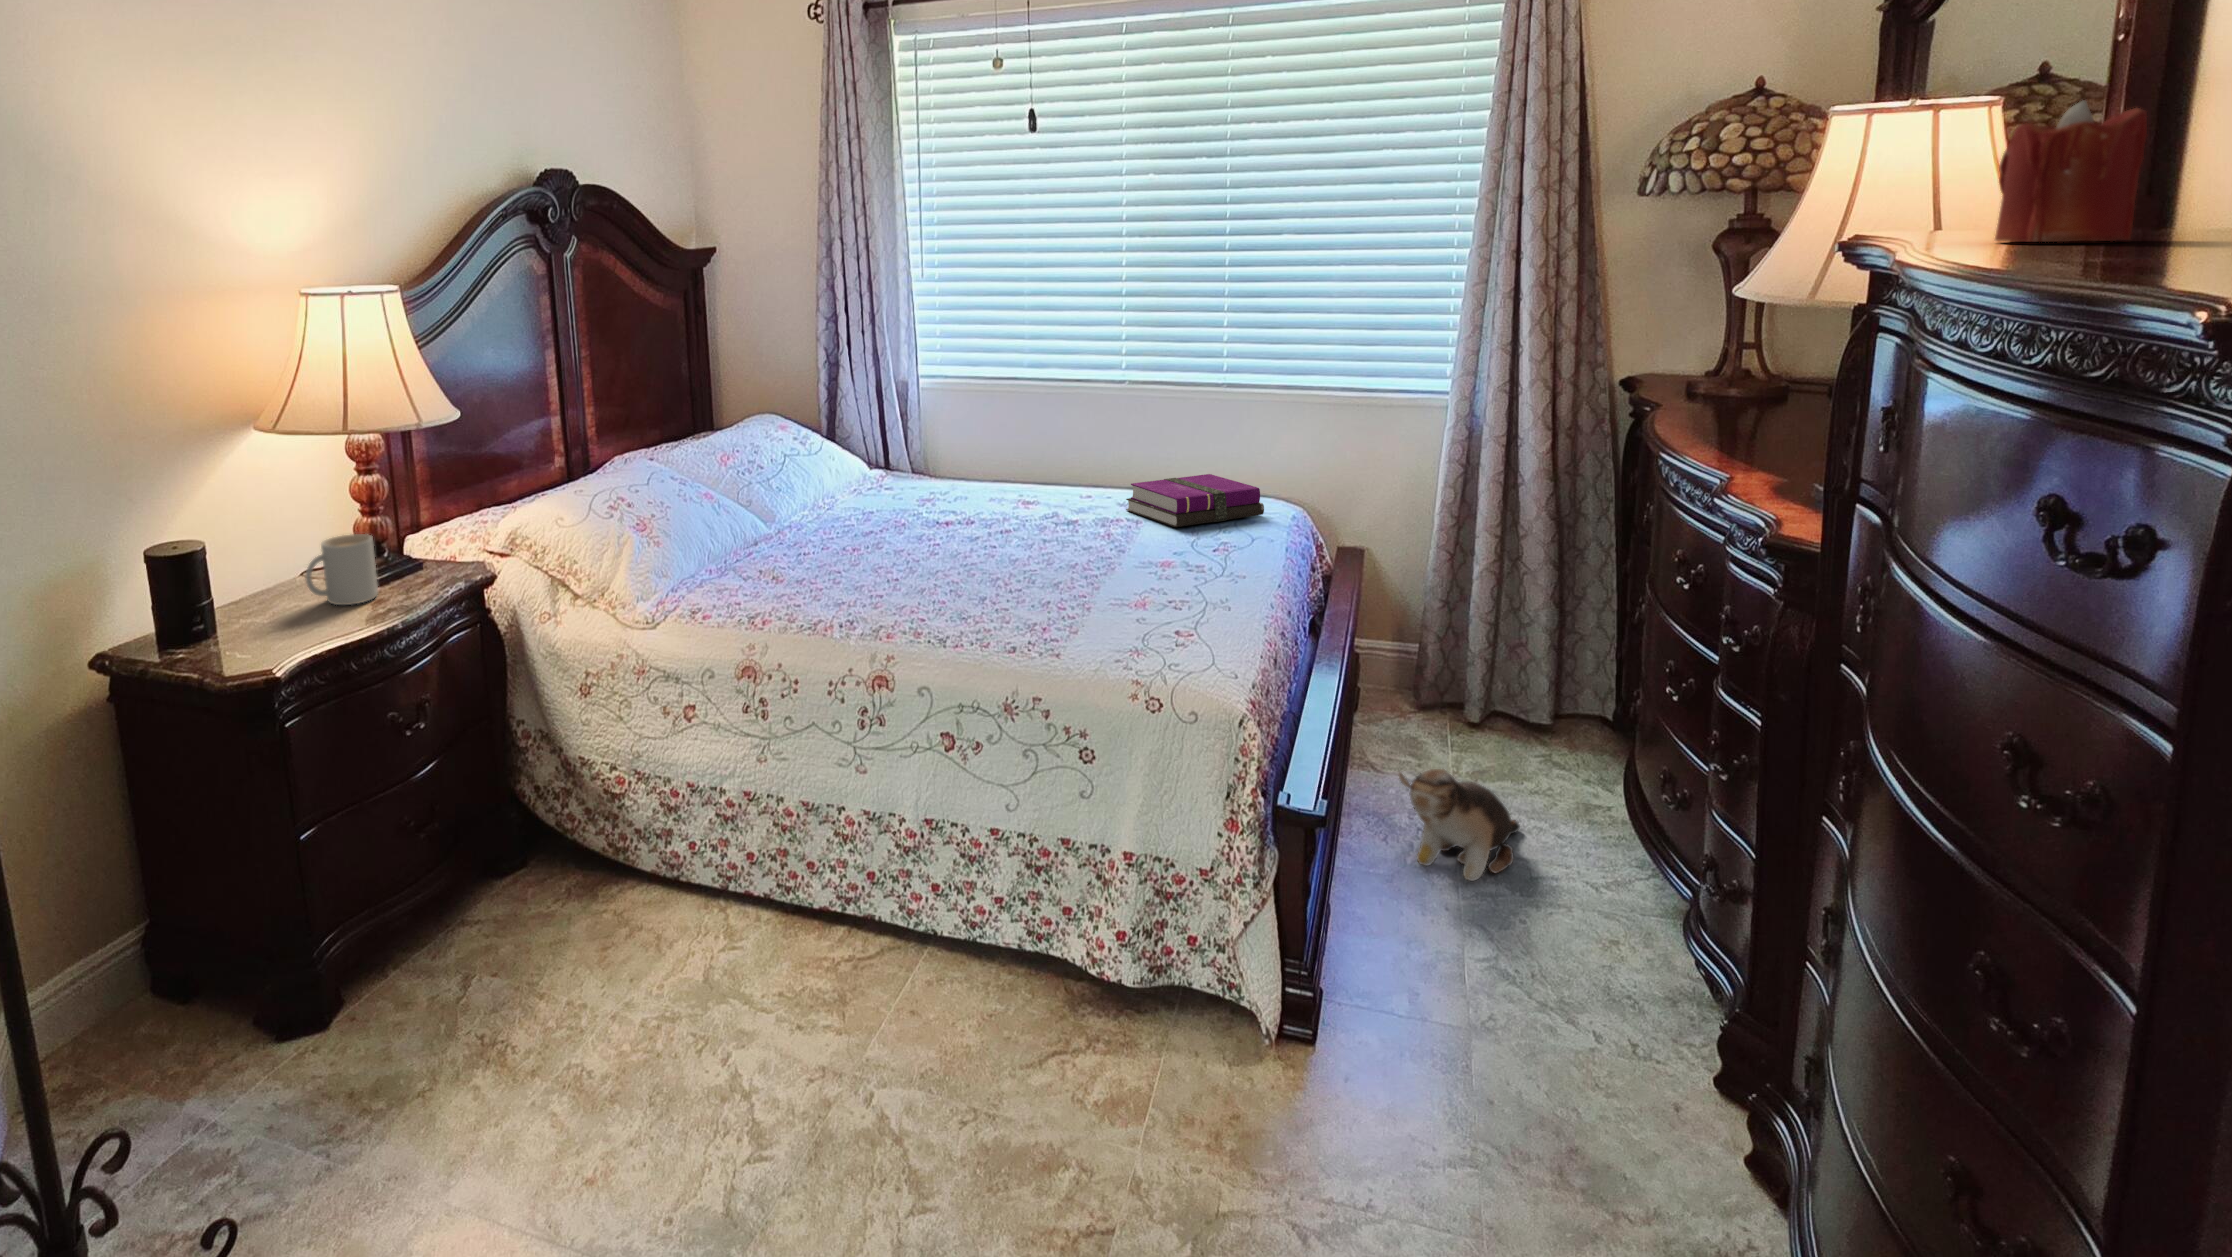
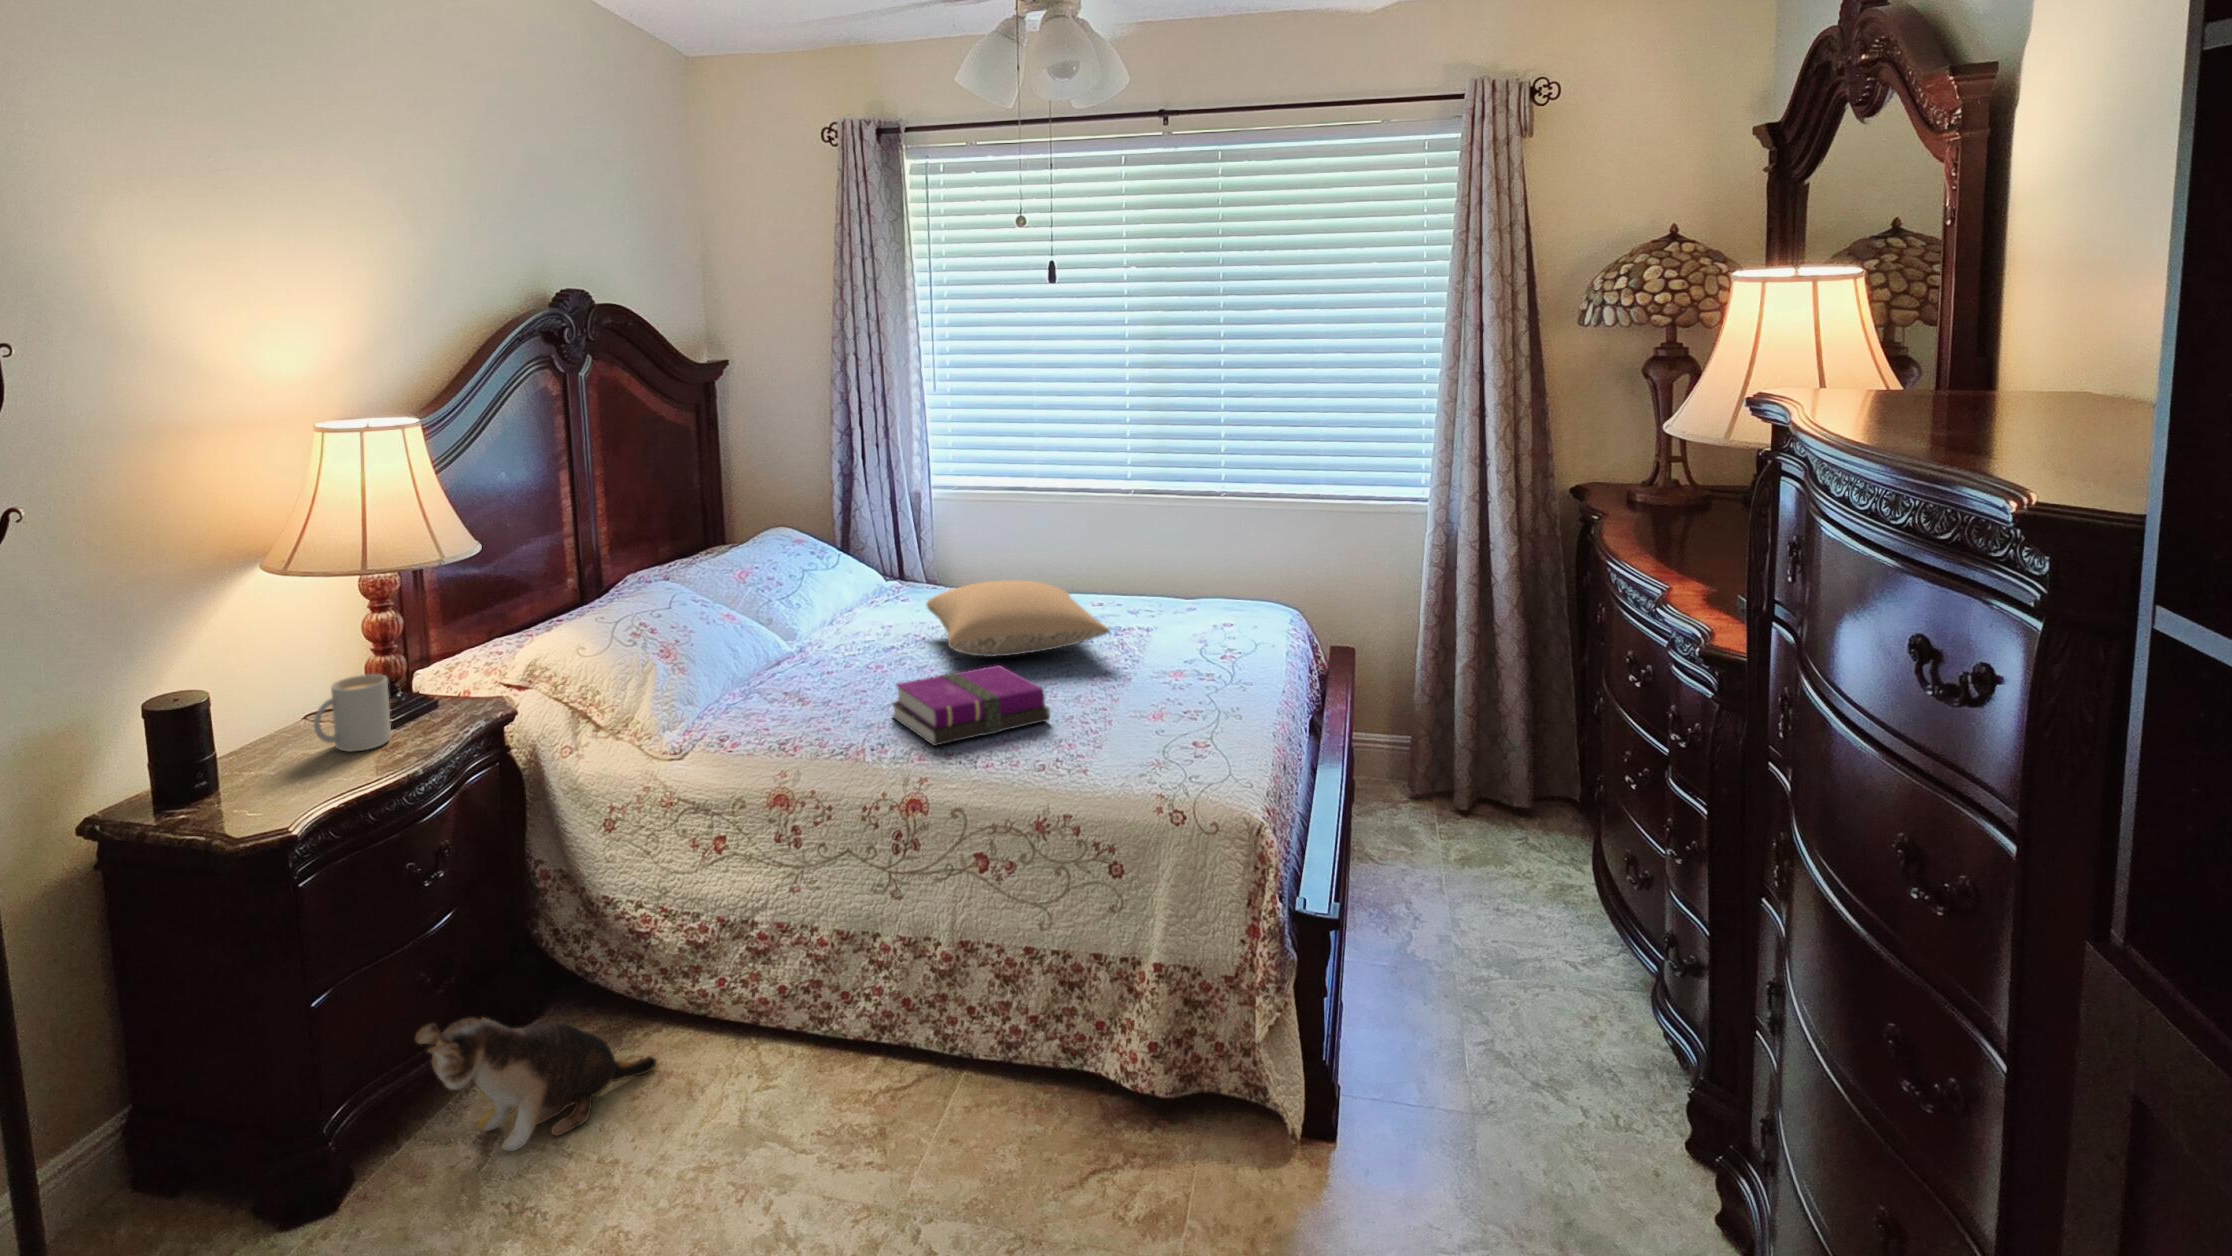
candle: present [1995,101,2147,242] -> none [1830,303,1927,415]
pillow: none [901,468,1089,541] -> present [927,581,1110,656]
notebook: present [1126,474,1264,527] -> present [892,665,1050,746]
plush toy: present [1399,769,1520,881] -> present [415,1017,656,1151]

